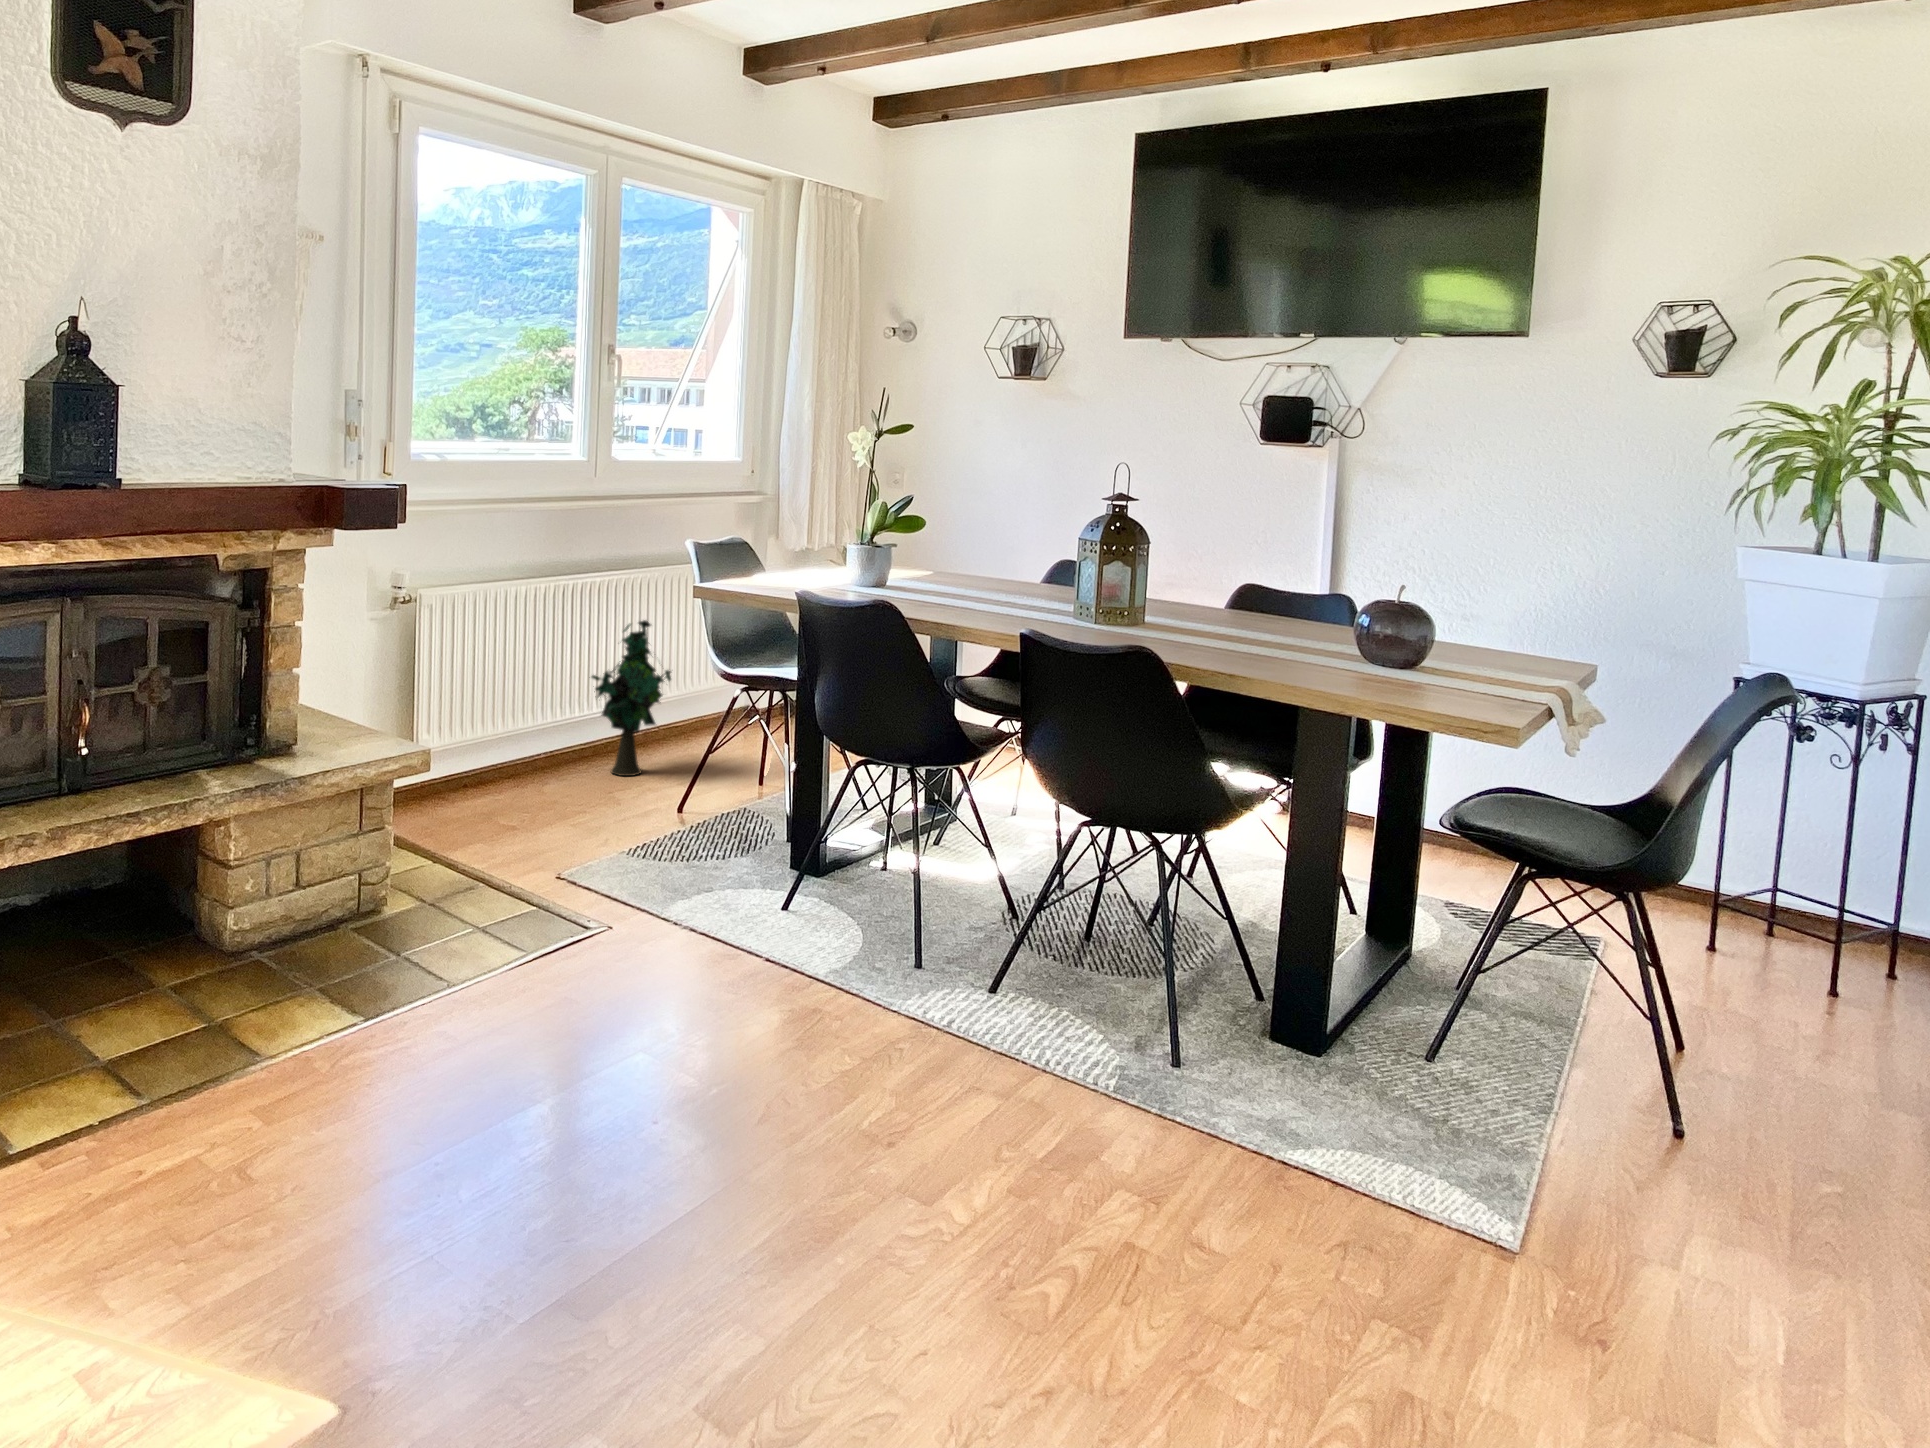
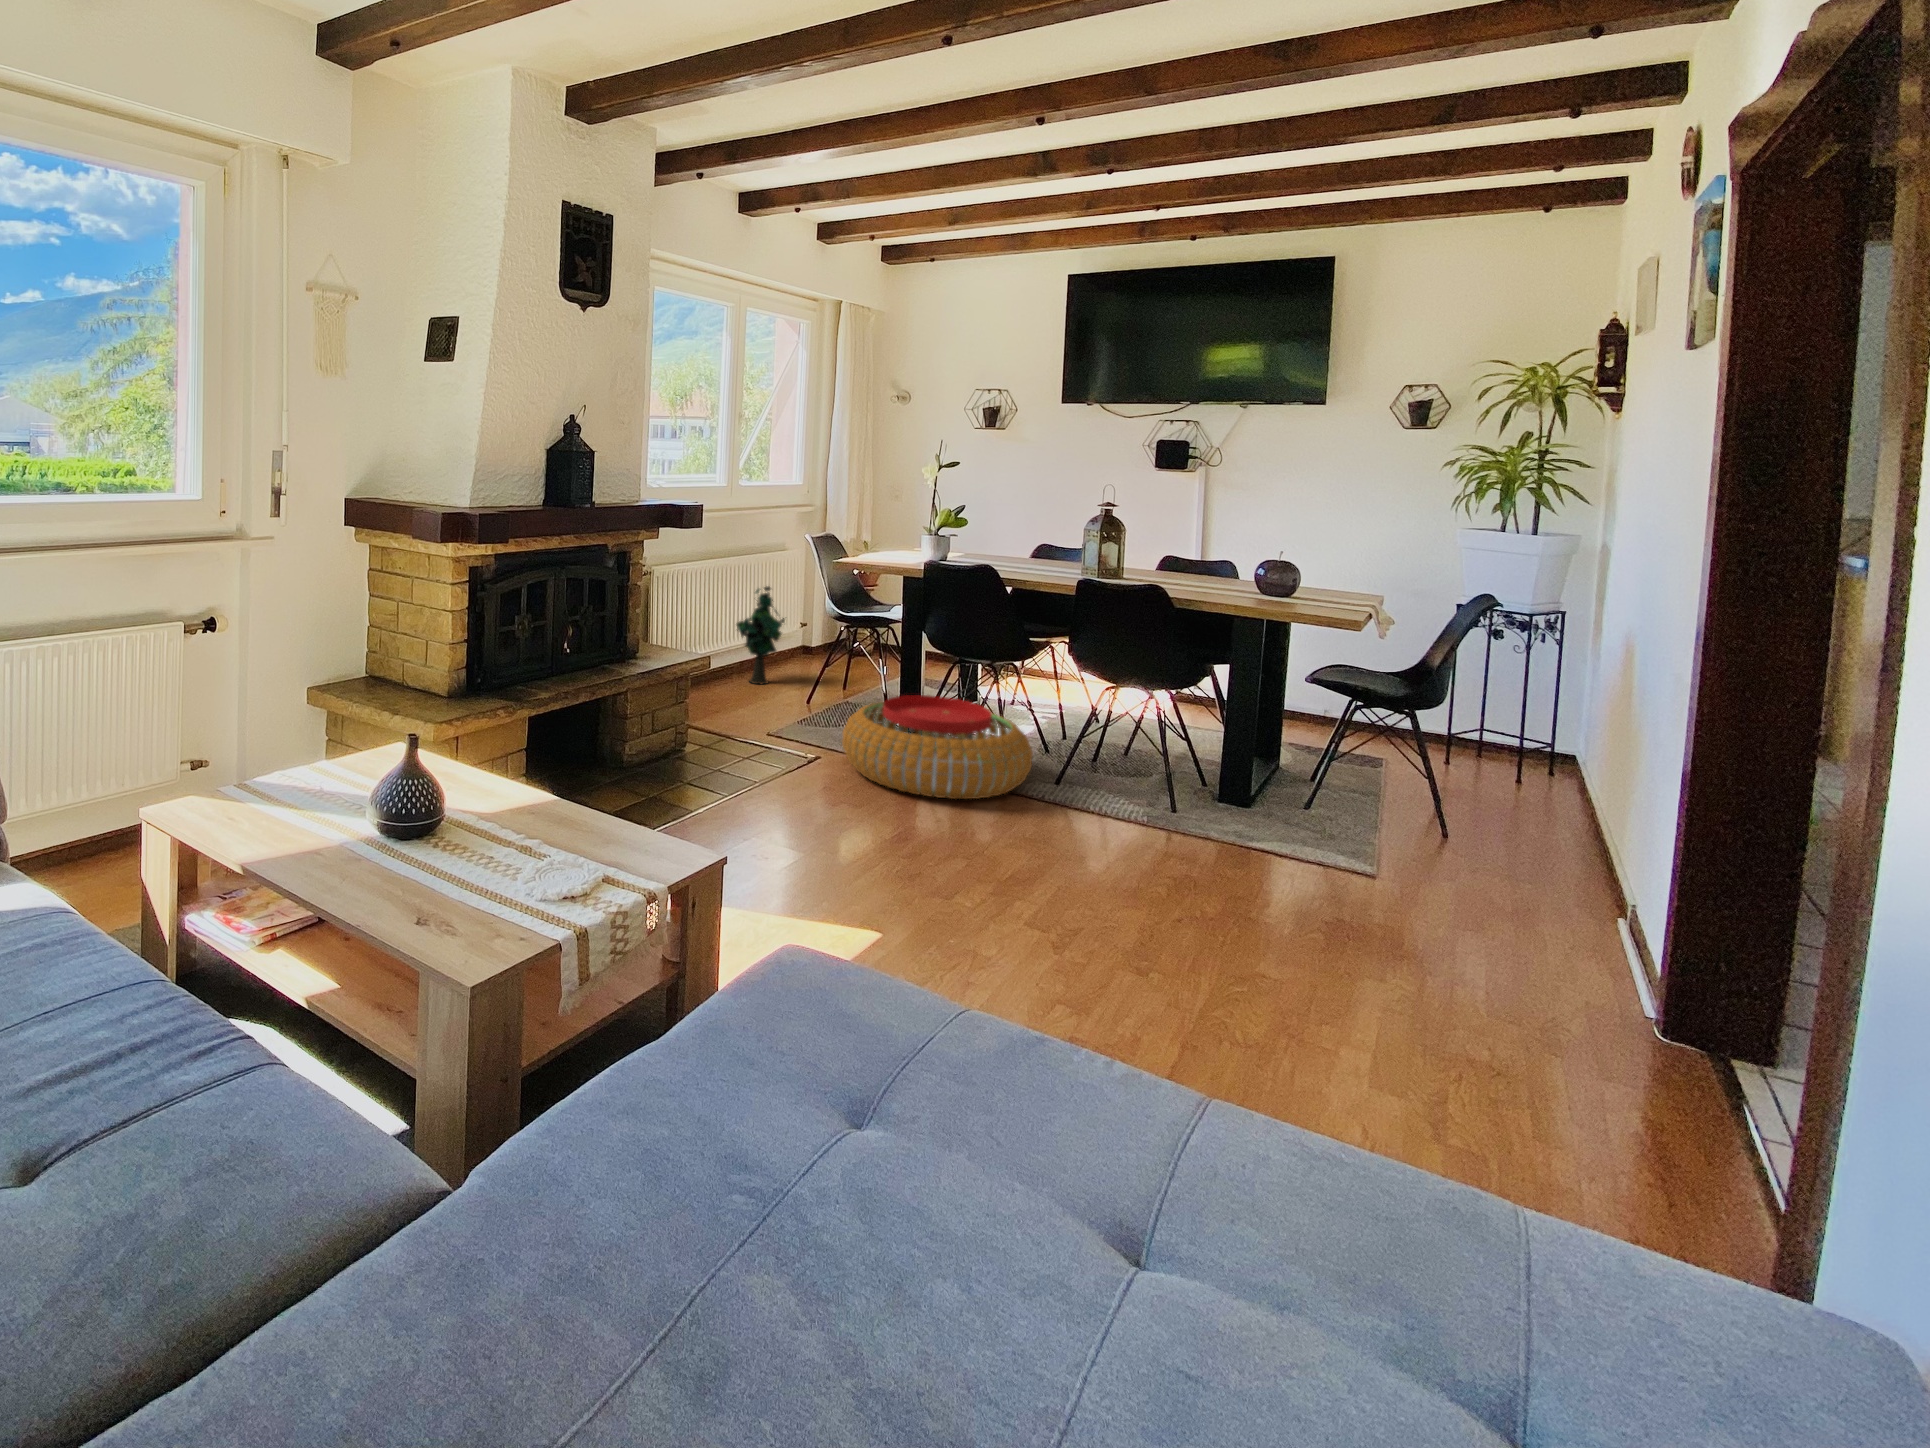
pouf: none [623,823,948,1031] -> present [842,695,1033,799]

